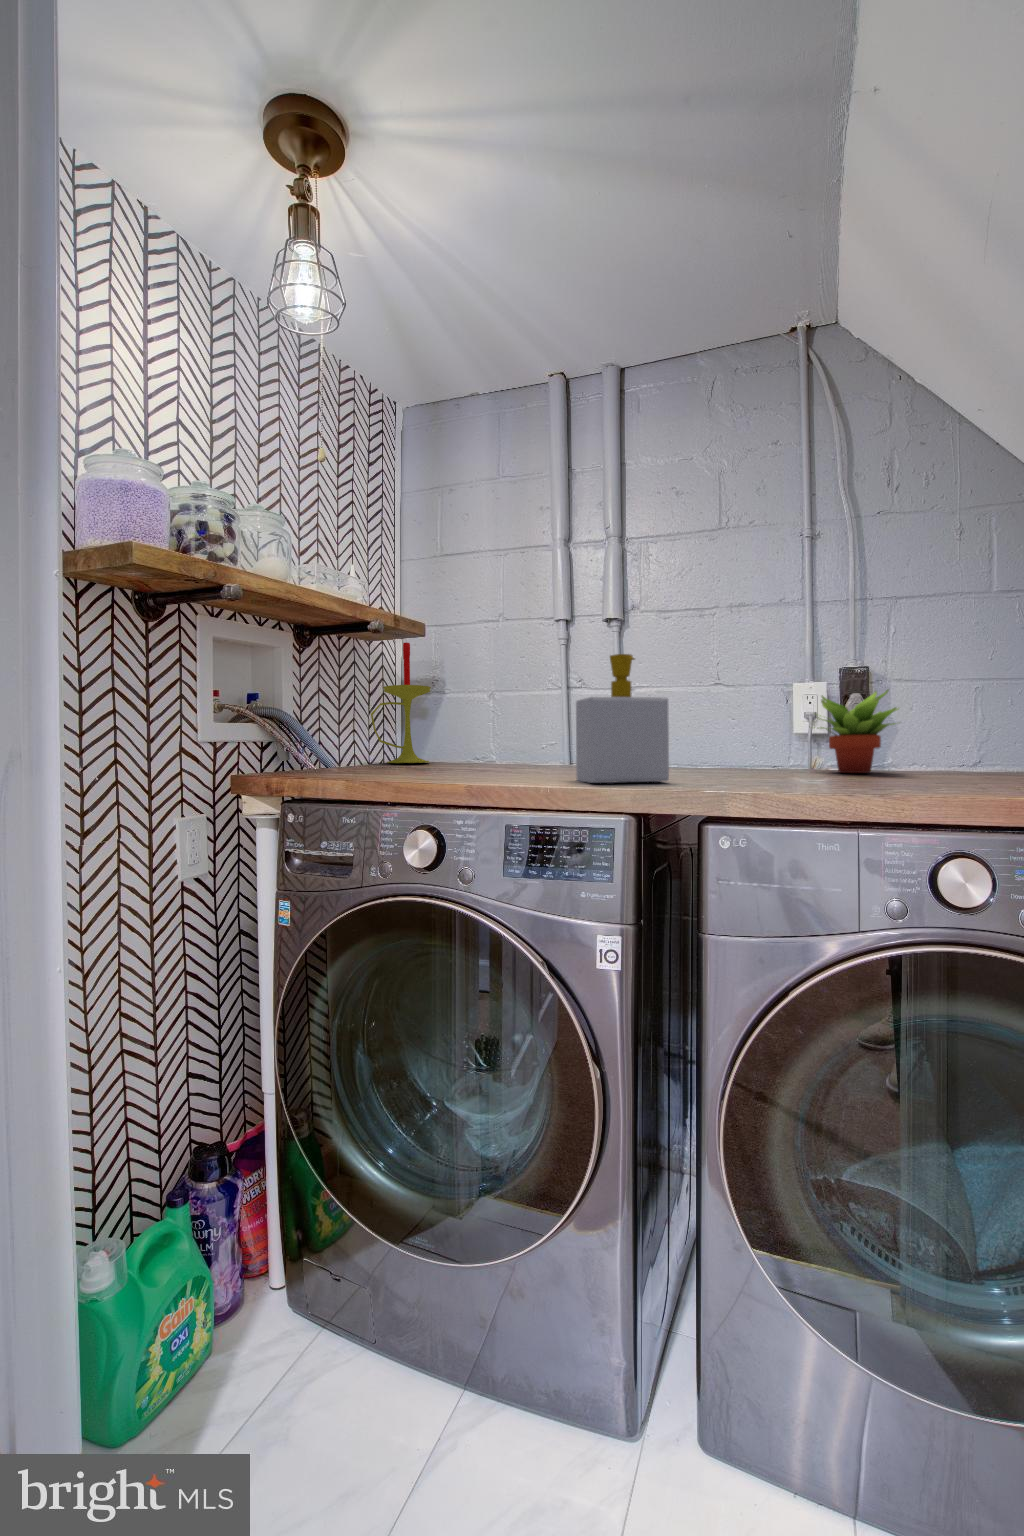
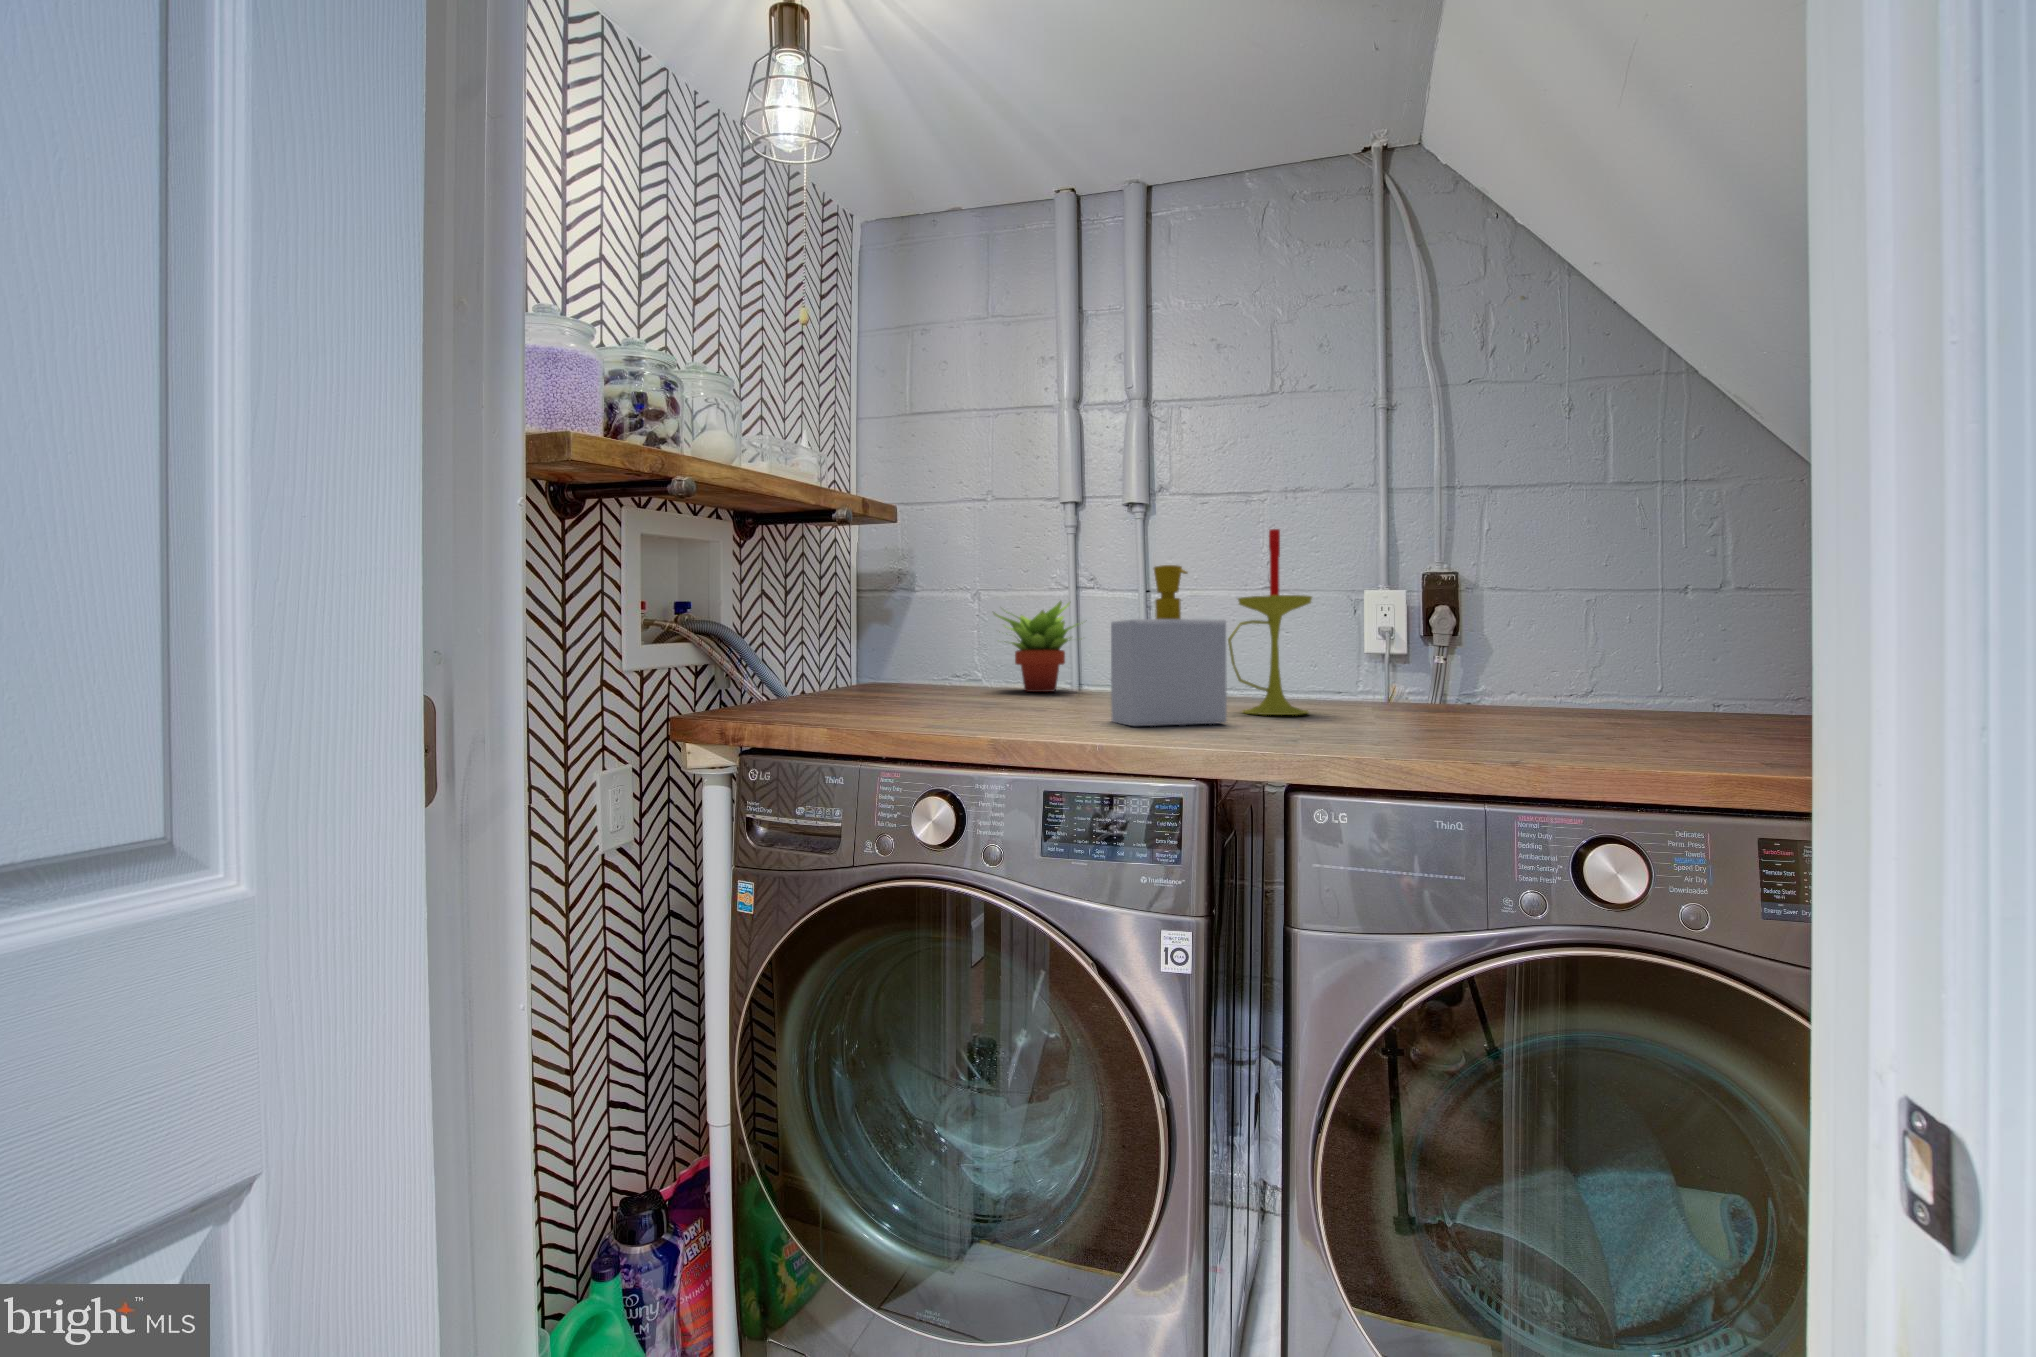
candle: present [371,642,431,763] -> present [1228,529,1312,715]
succulent plant: present [818,690,899,773] -> present [994,601,1078,692]

